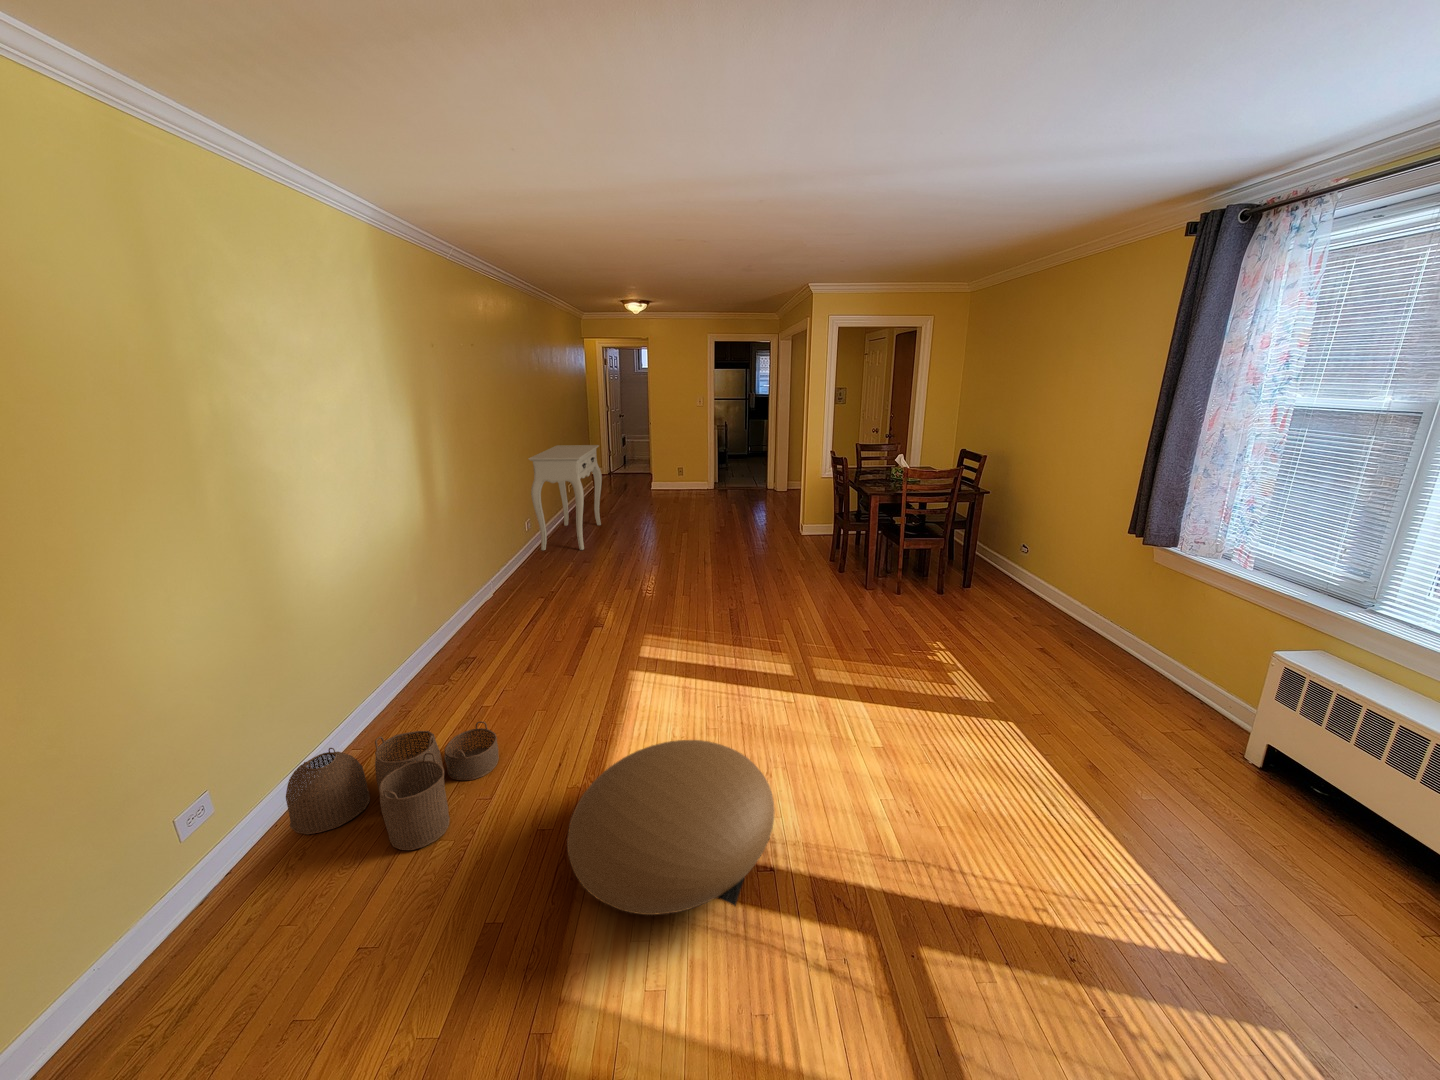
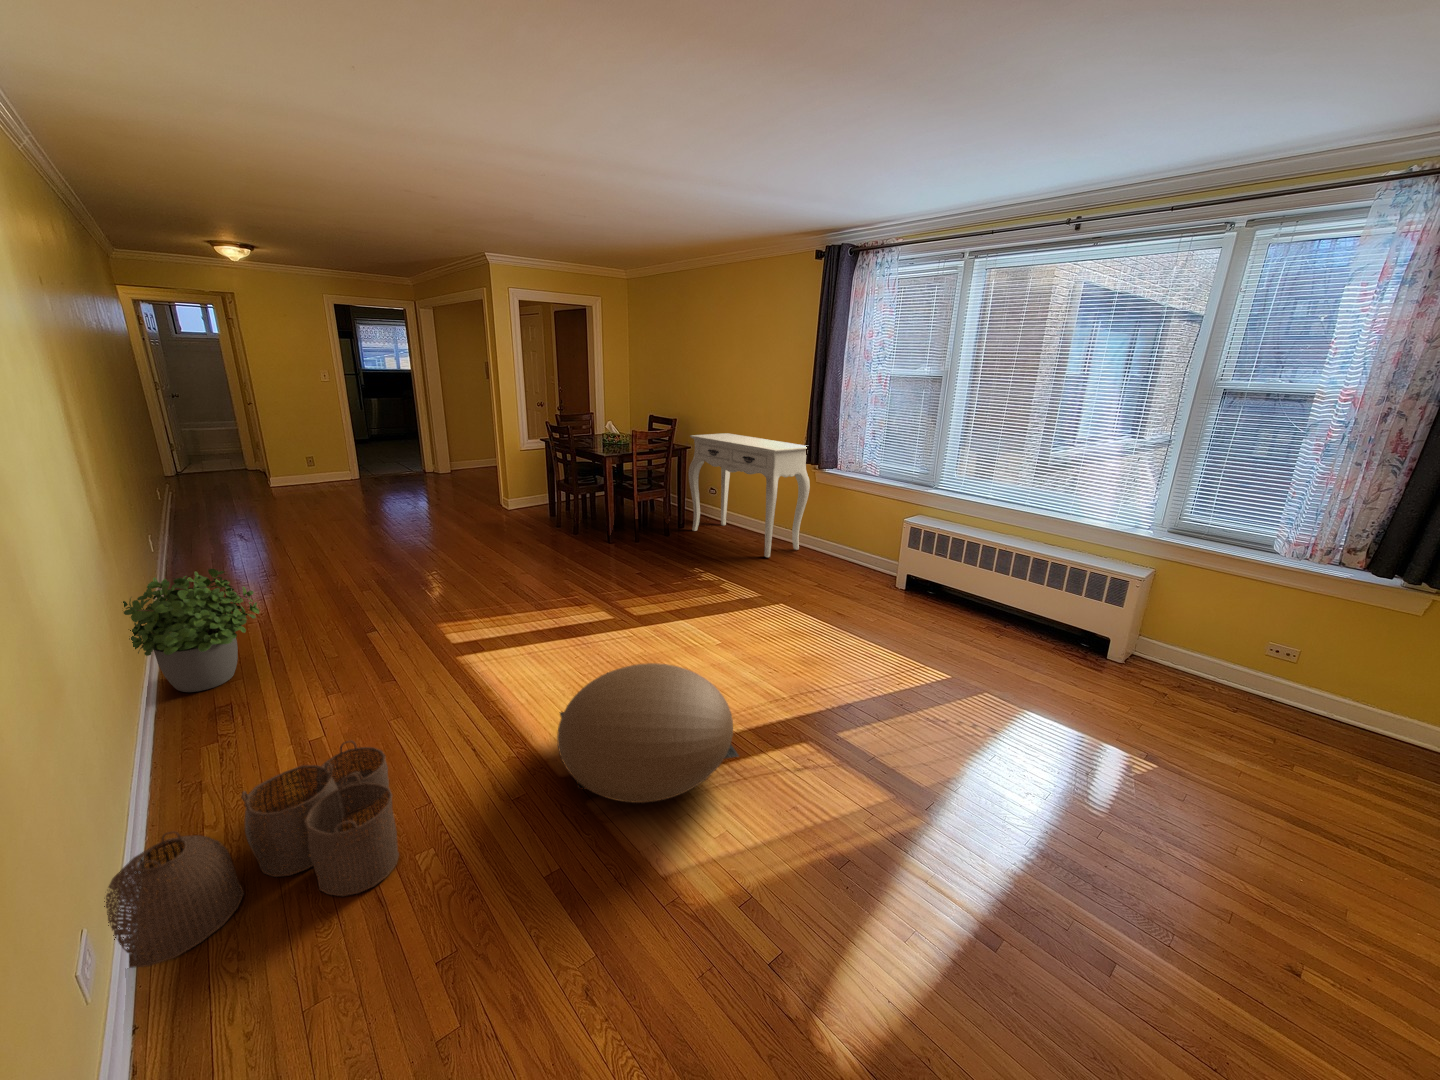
console table: present [529,445,602,550] -> present [689,433,810,558]
potted plant: none [442,561,524,647] -> present [123,569,259,692]

